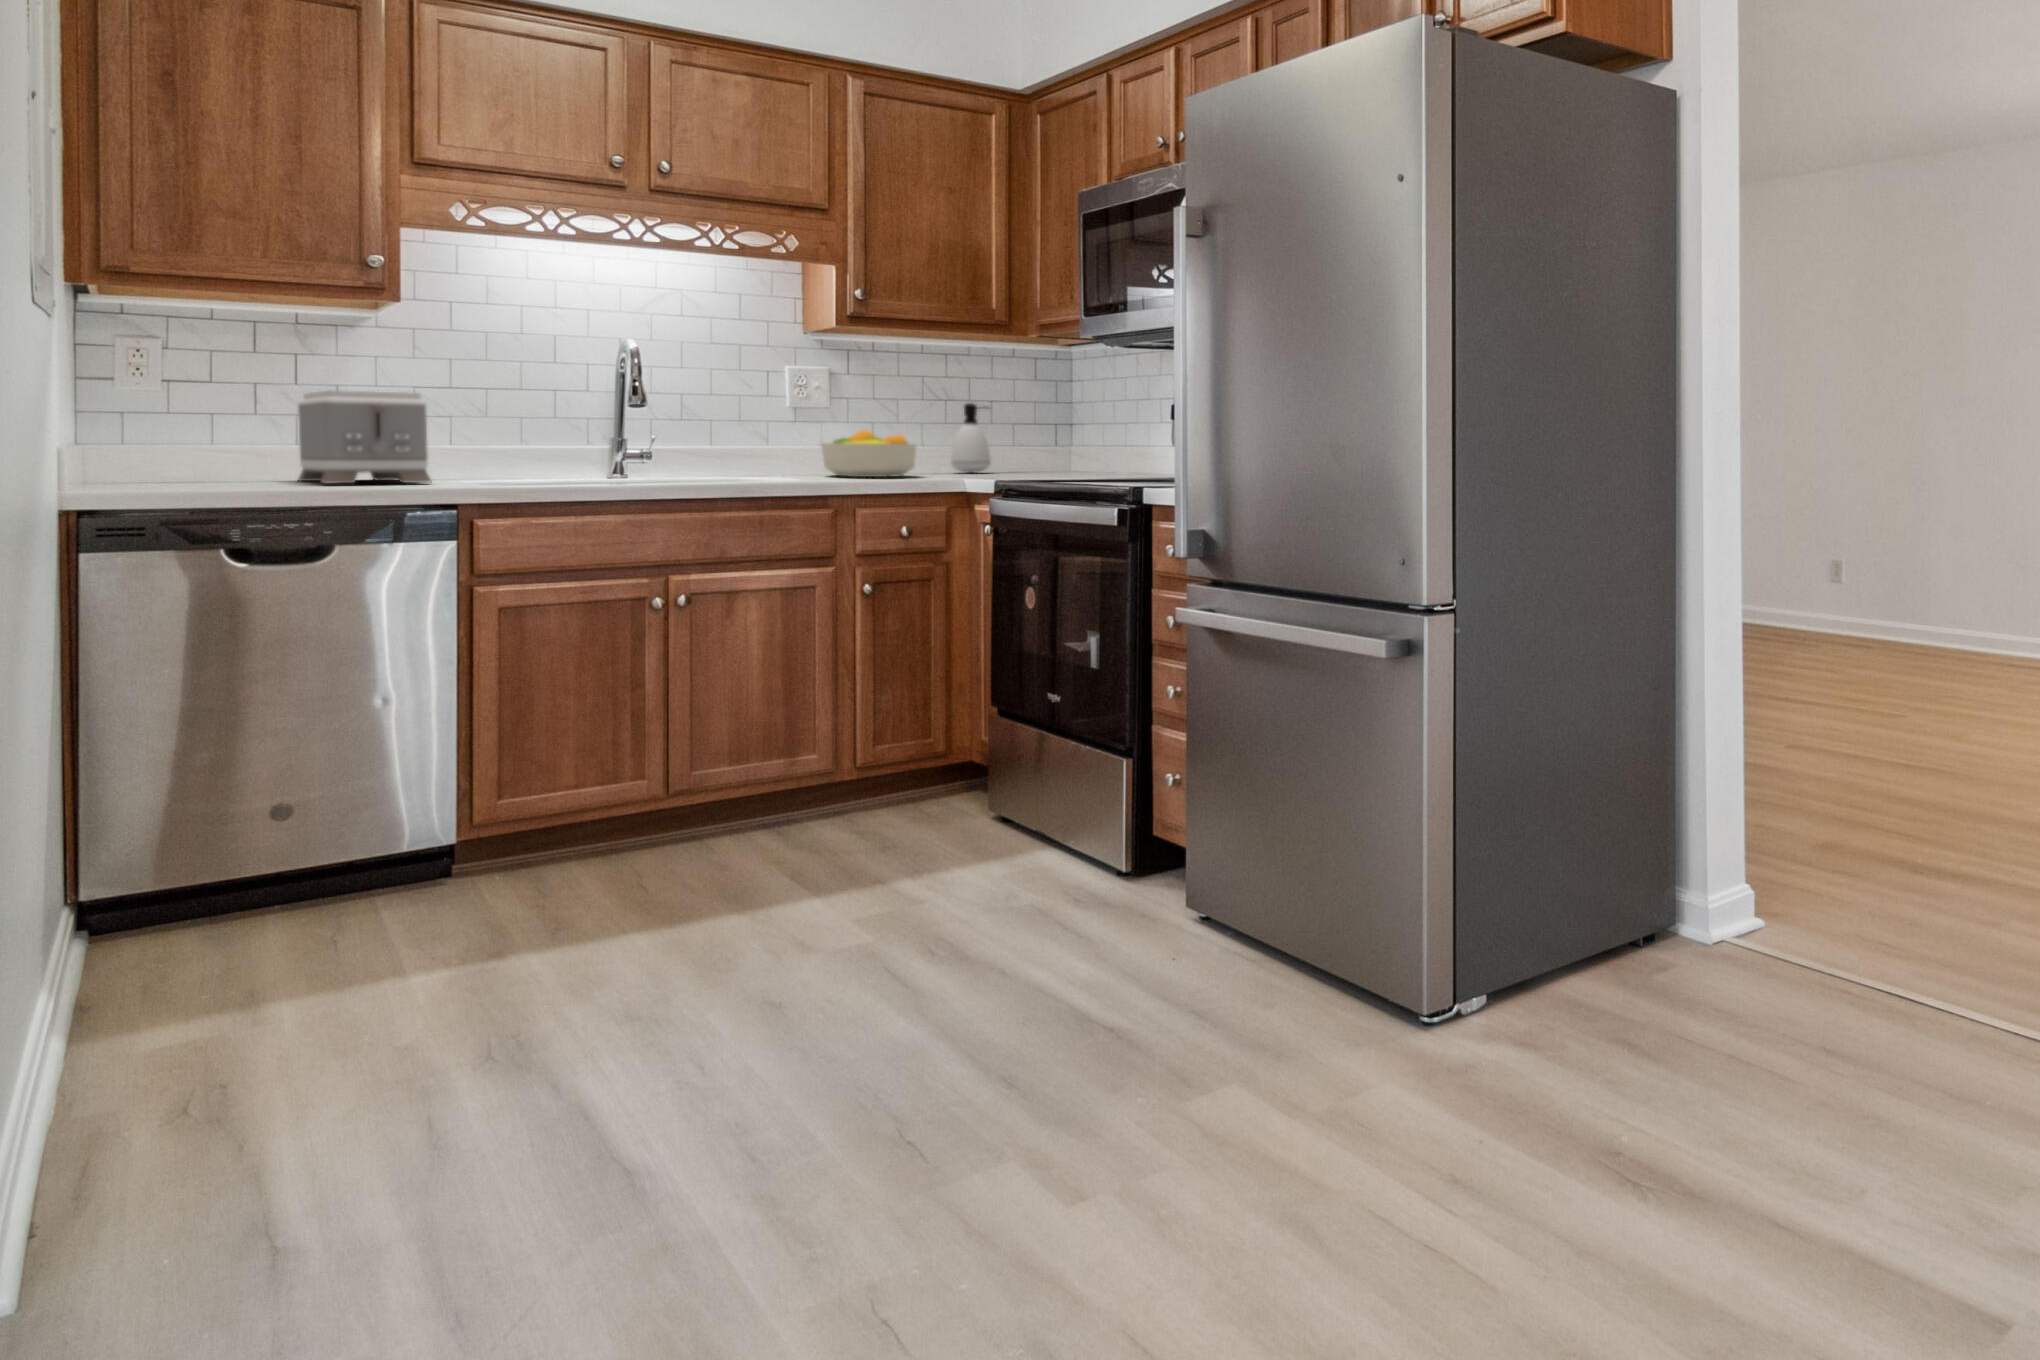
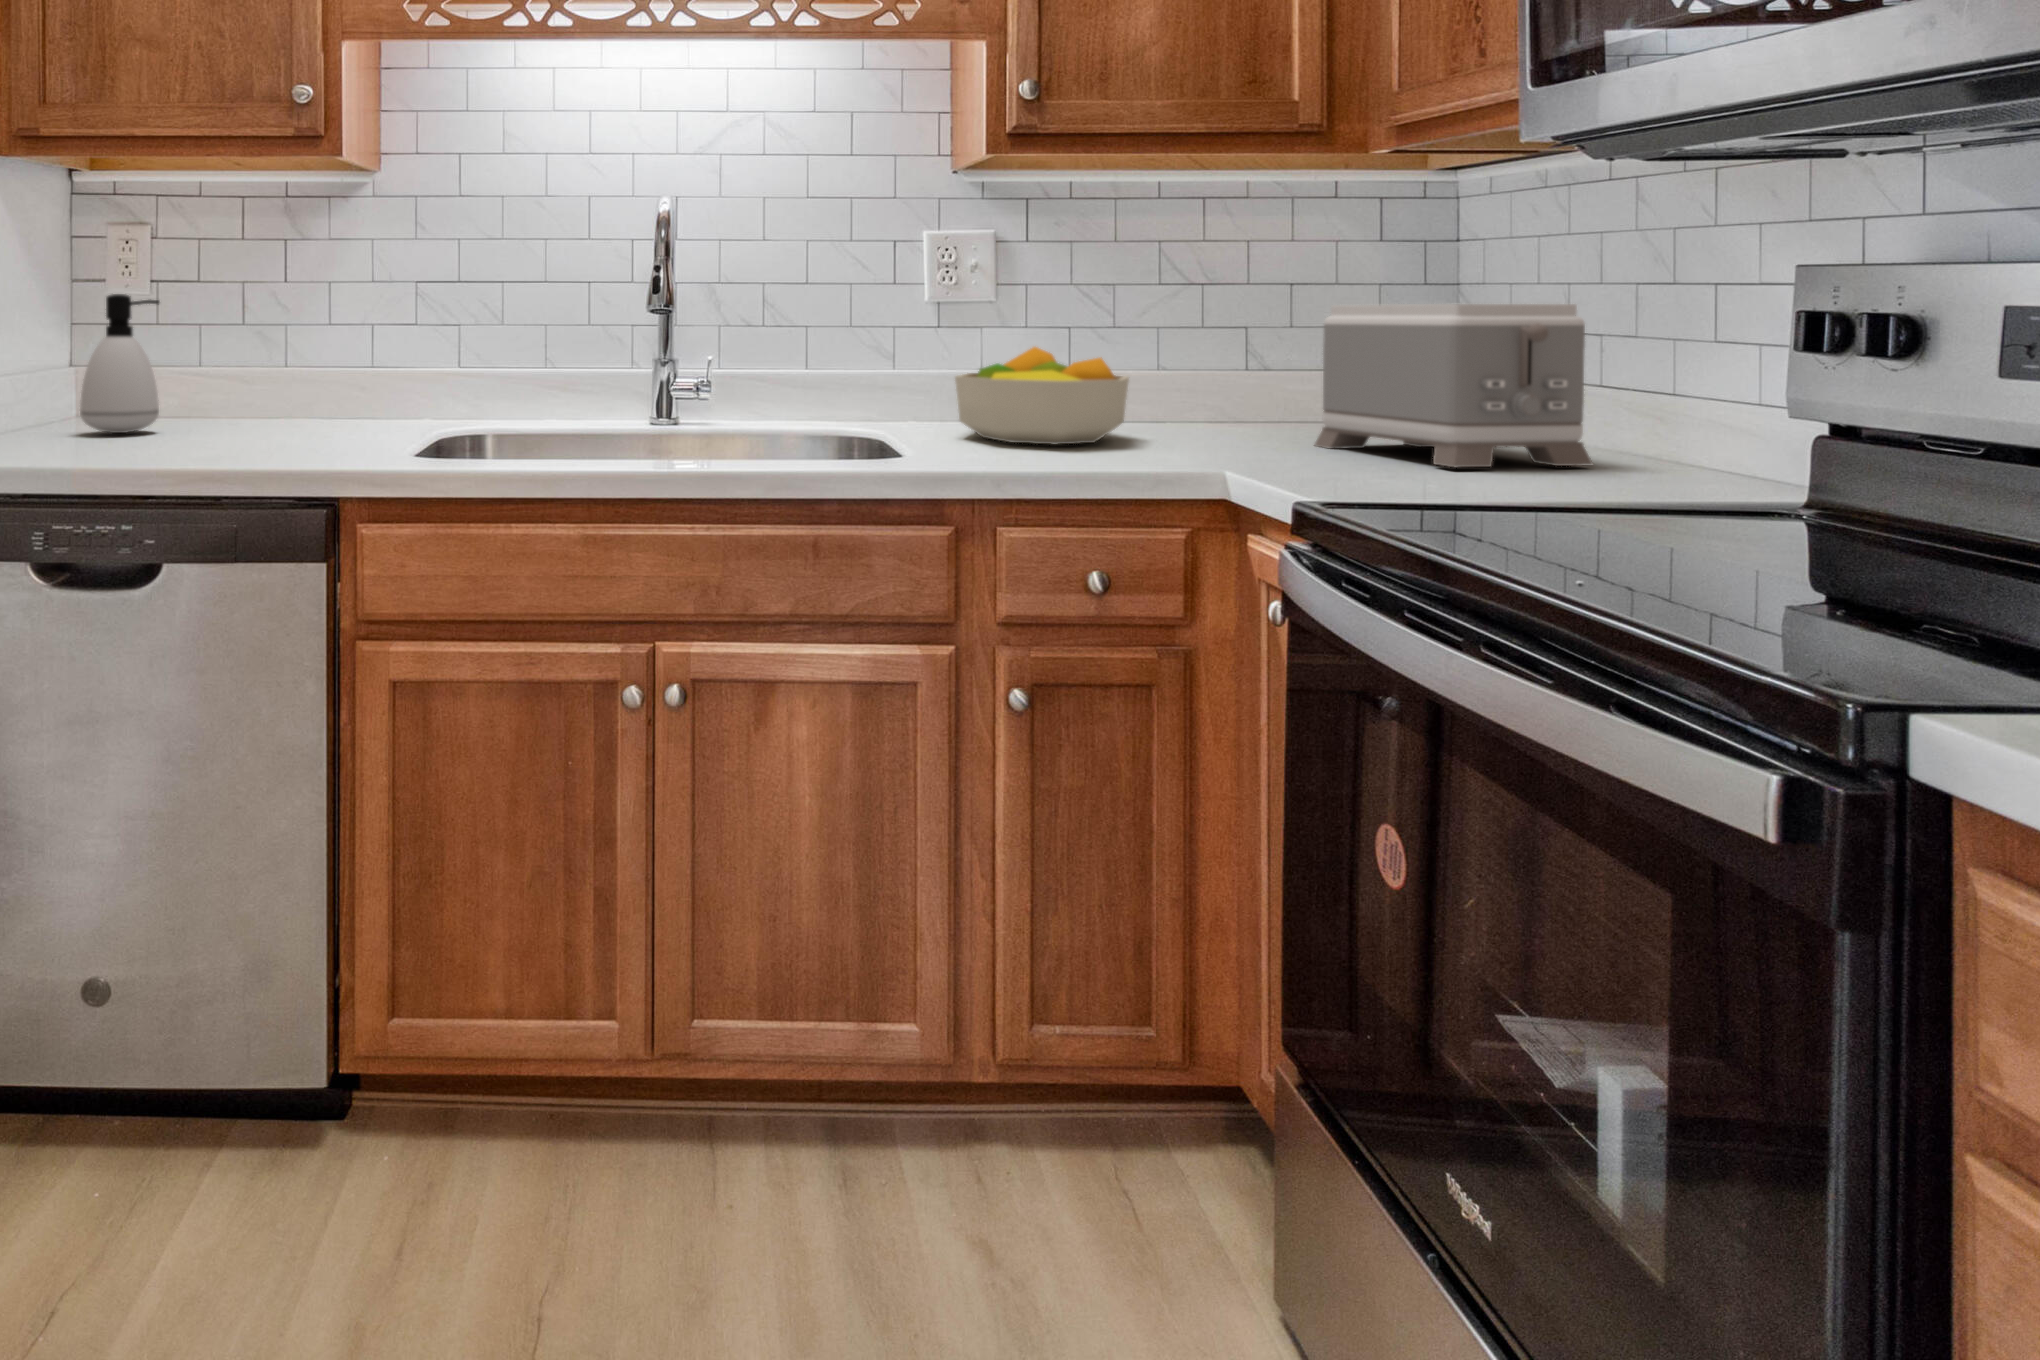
toaster: present [298,390,431,483] -> present [1315,304,1593,467]
soap dispenser: present [951,403,991,473] -> present [80,294,159,433]

